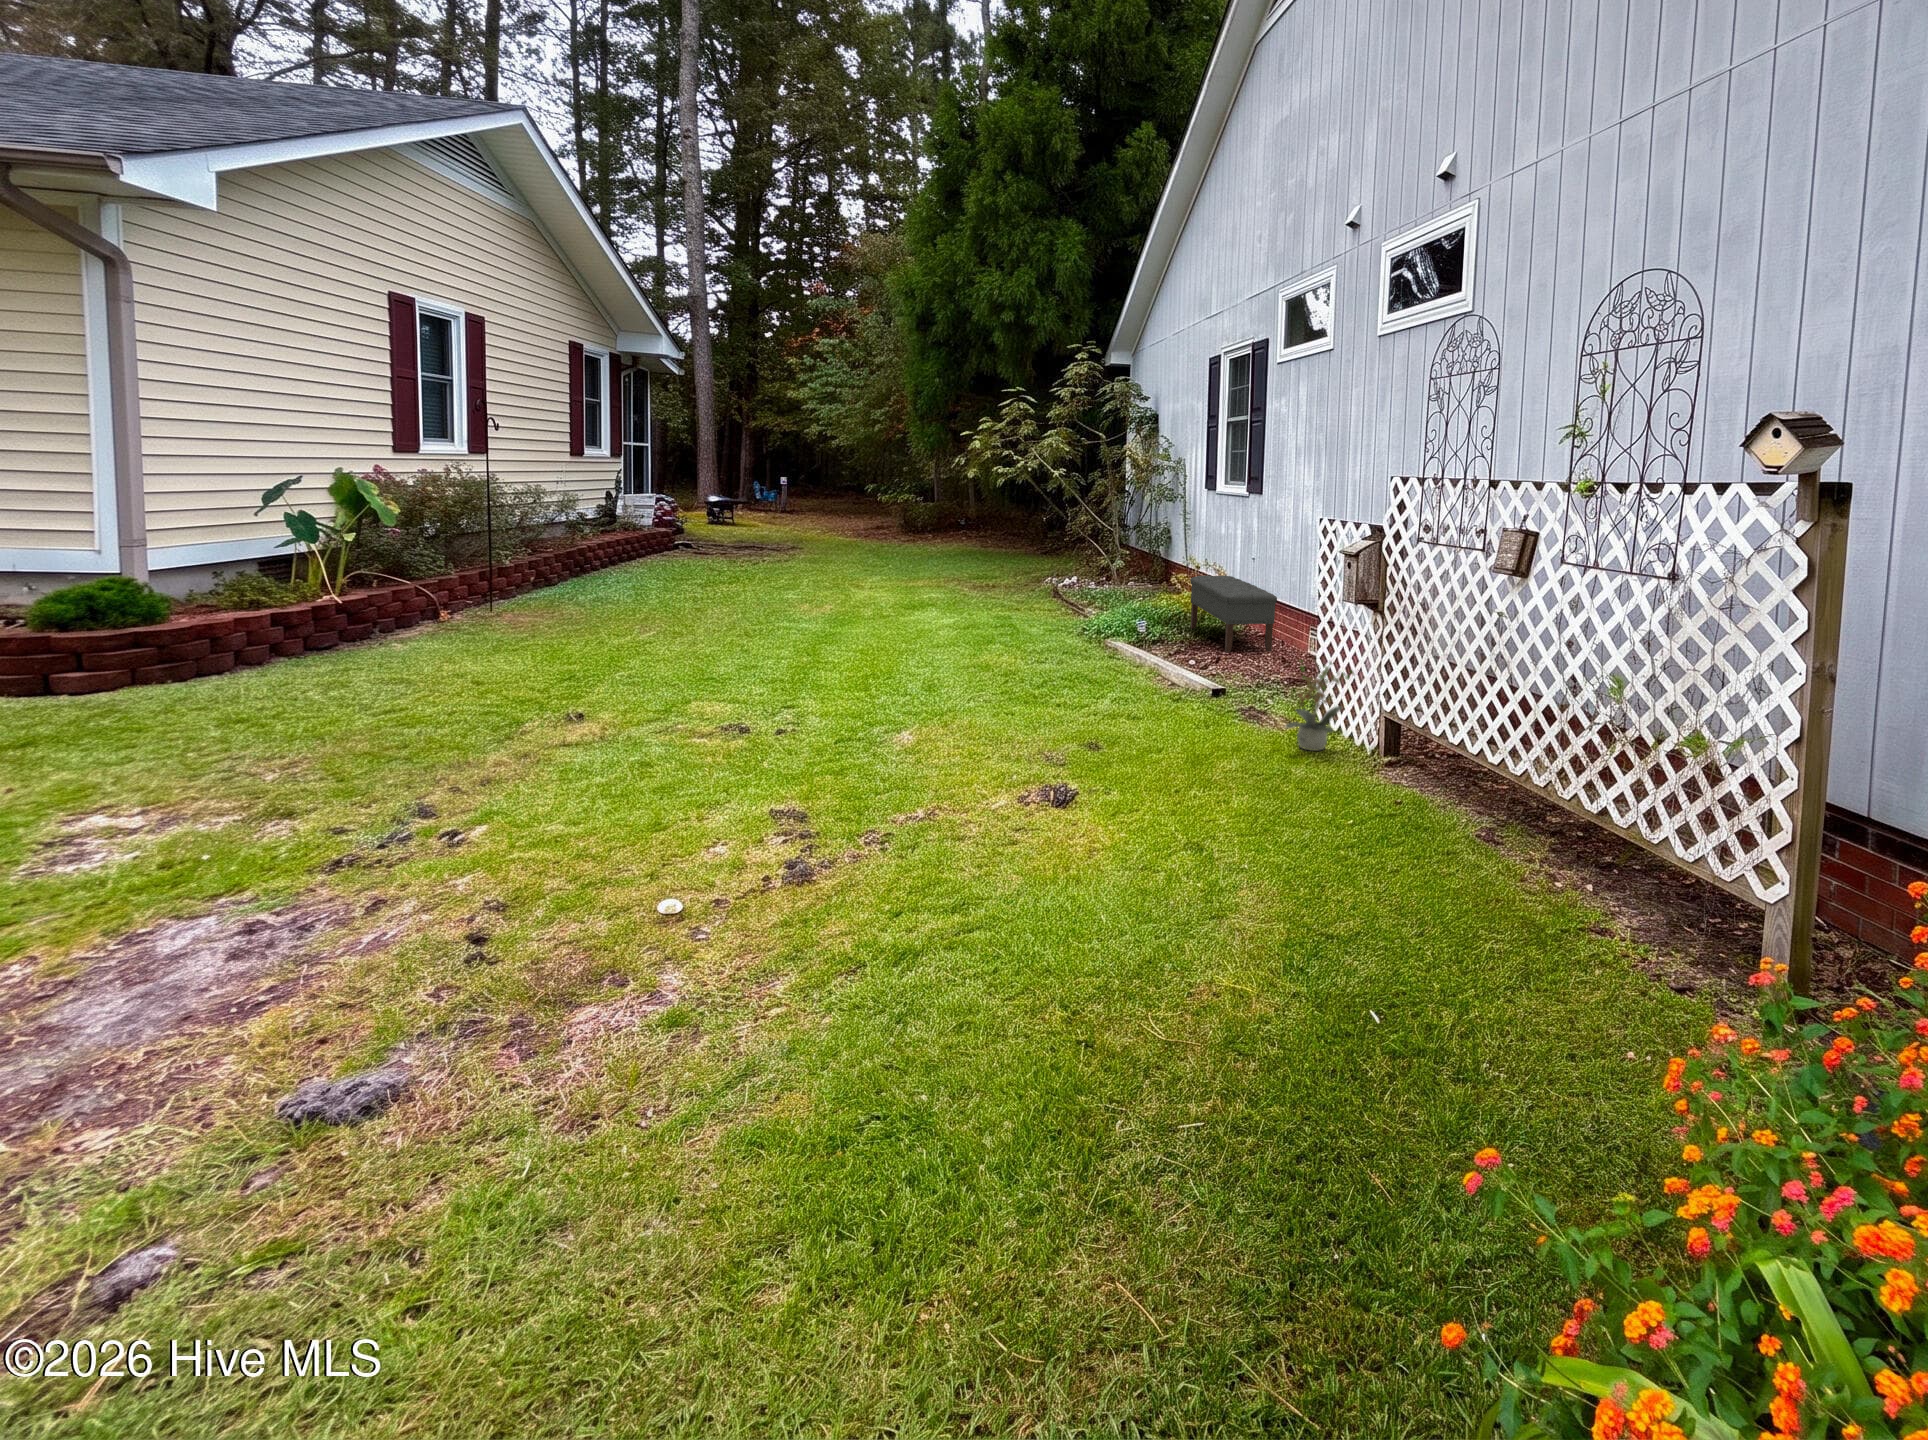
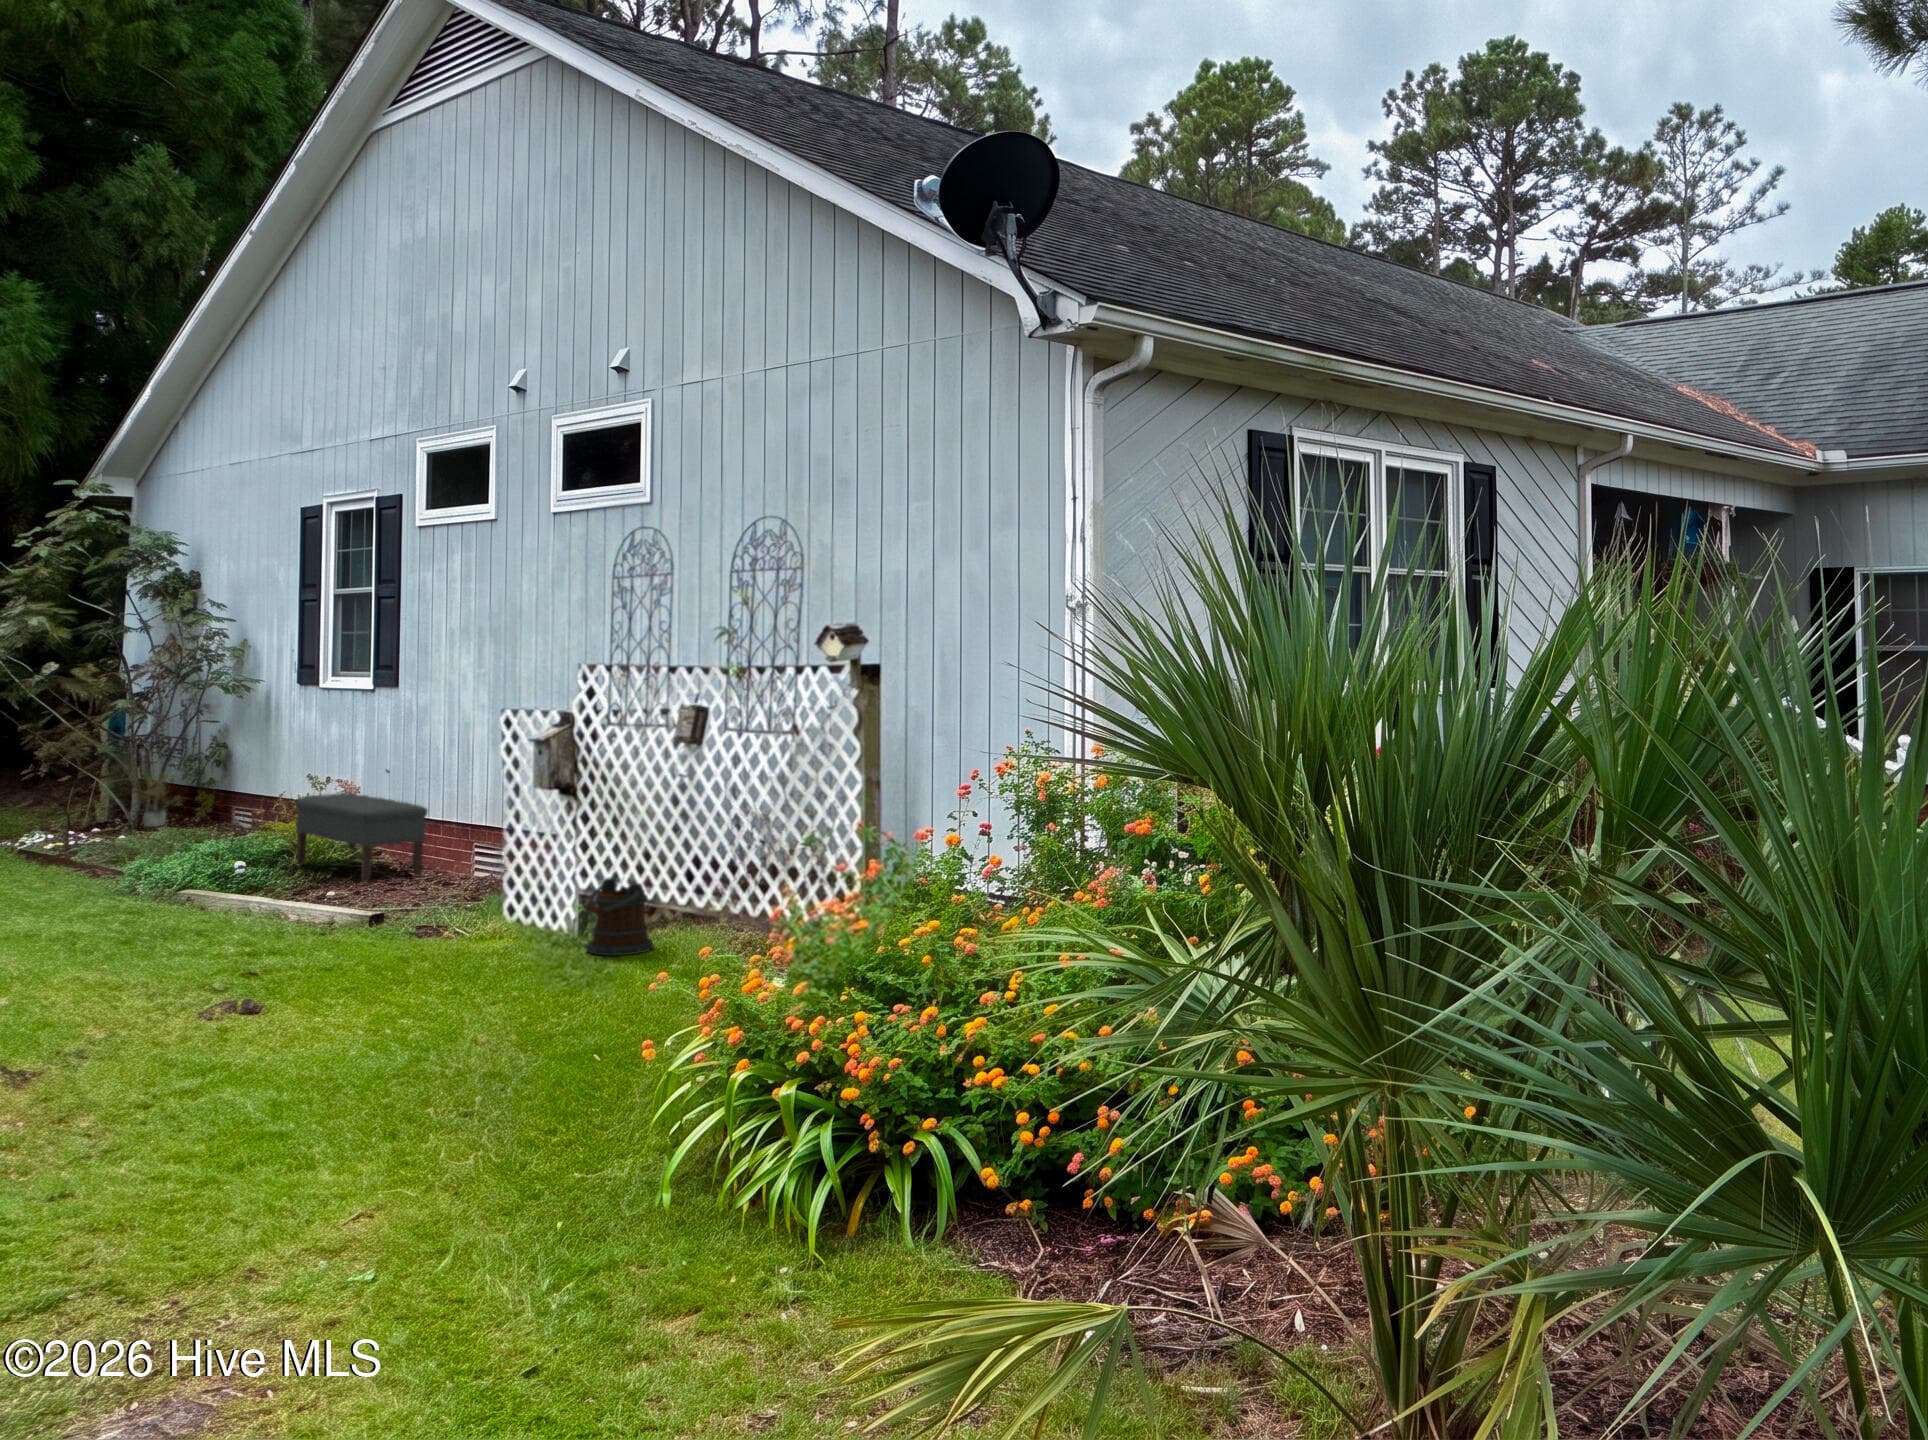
potted plant: present [1286,660,1354,751] -> present [143,769,182,827]
bucket: none [1381,716,1459,815] -> present [585,878,654,956]

